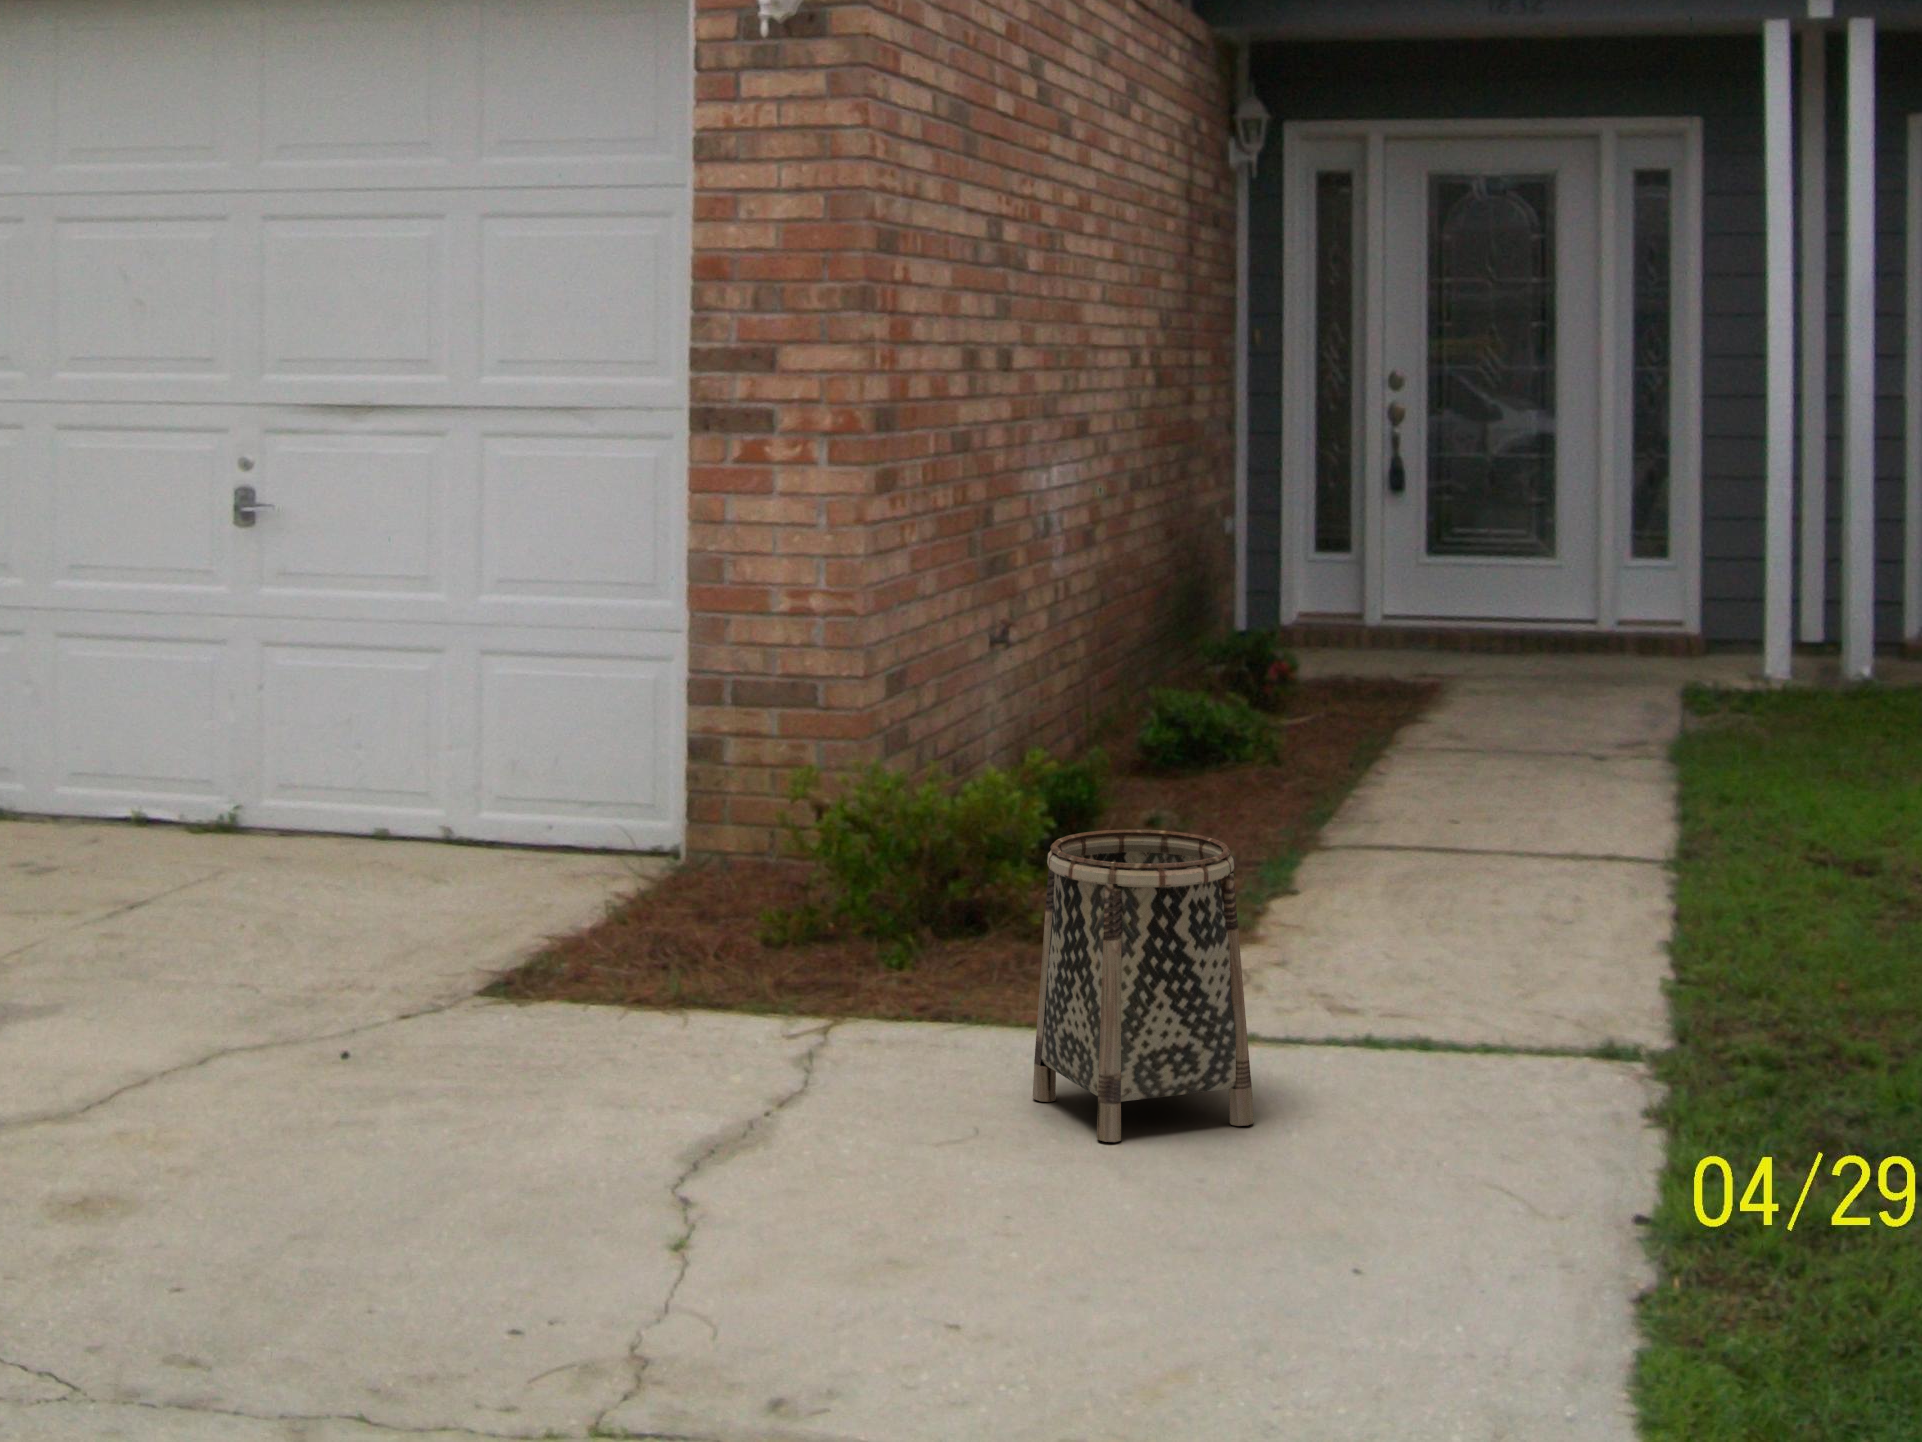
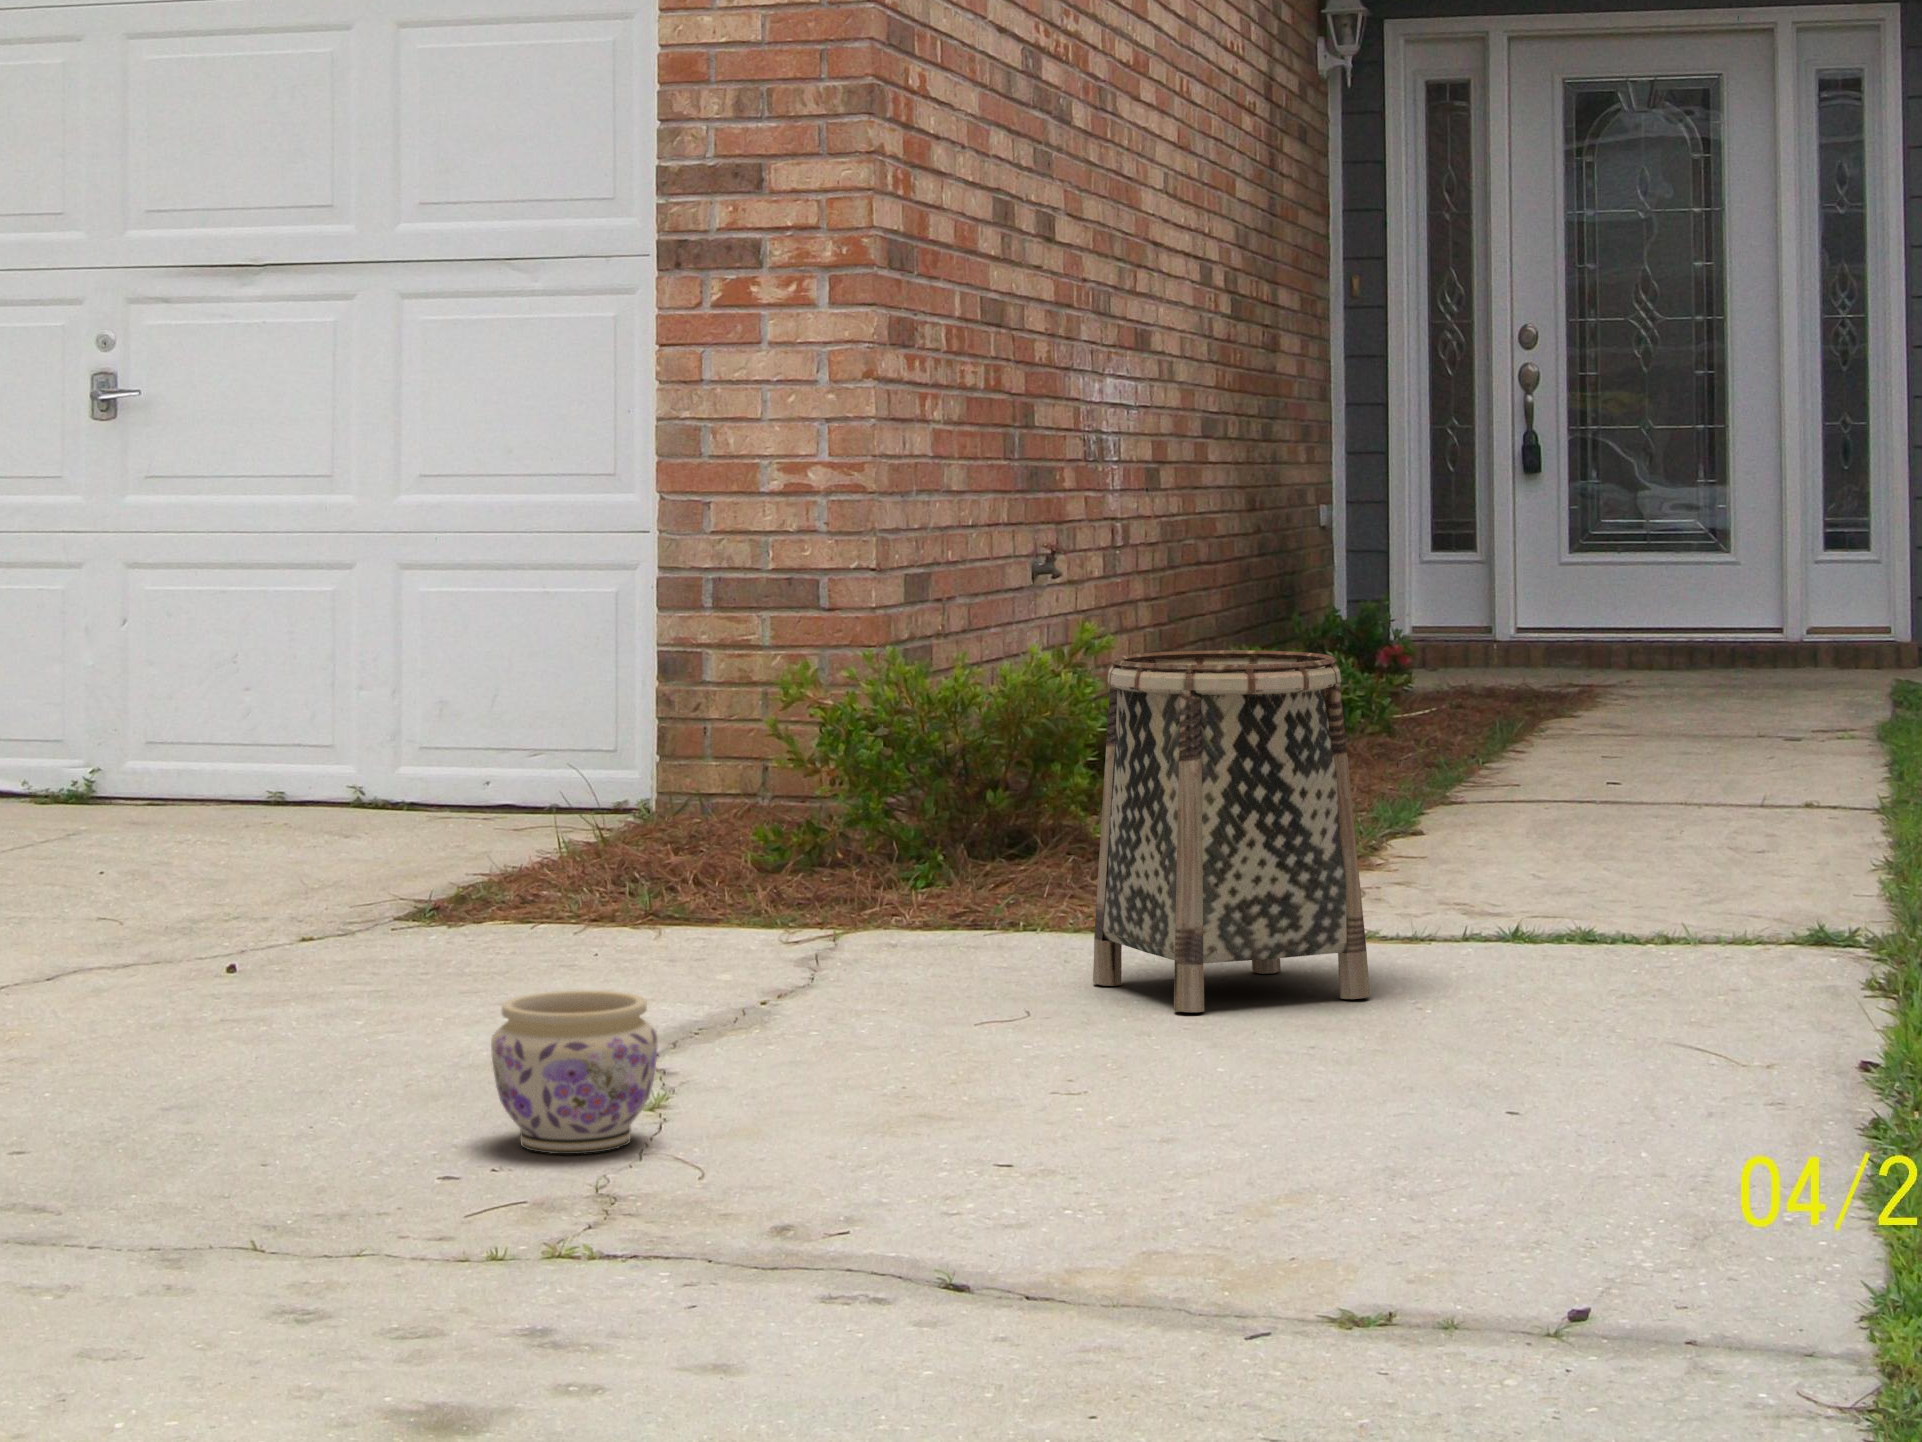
planter: none [553,1183,685,1328] -> present [491,991,658,1154]

